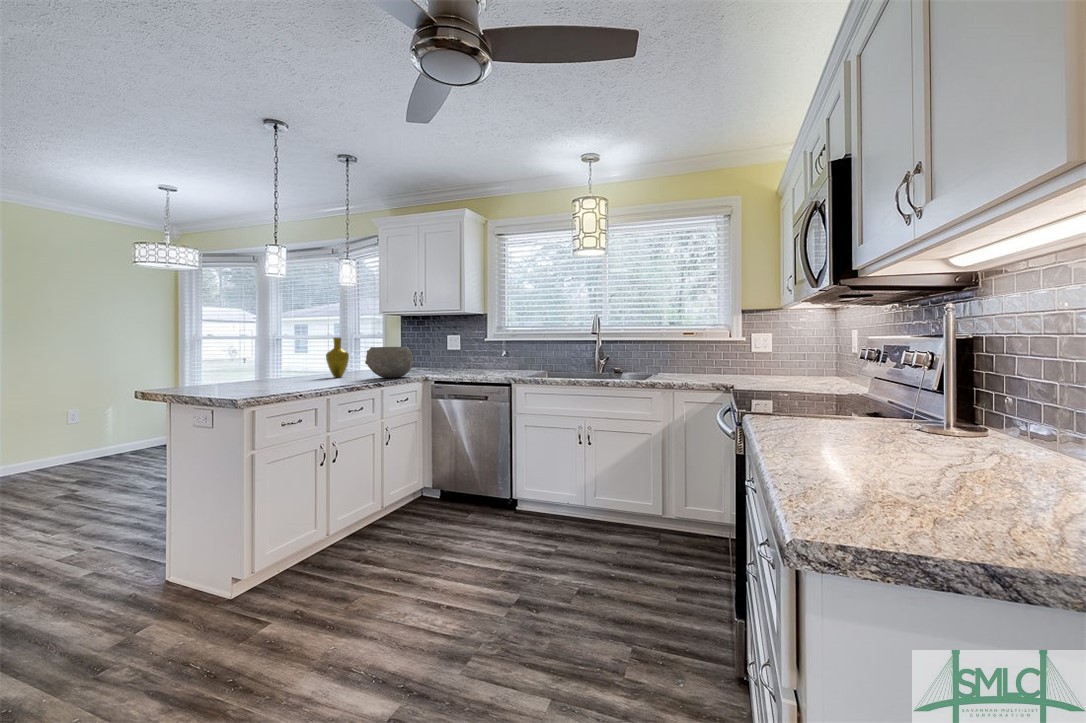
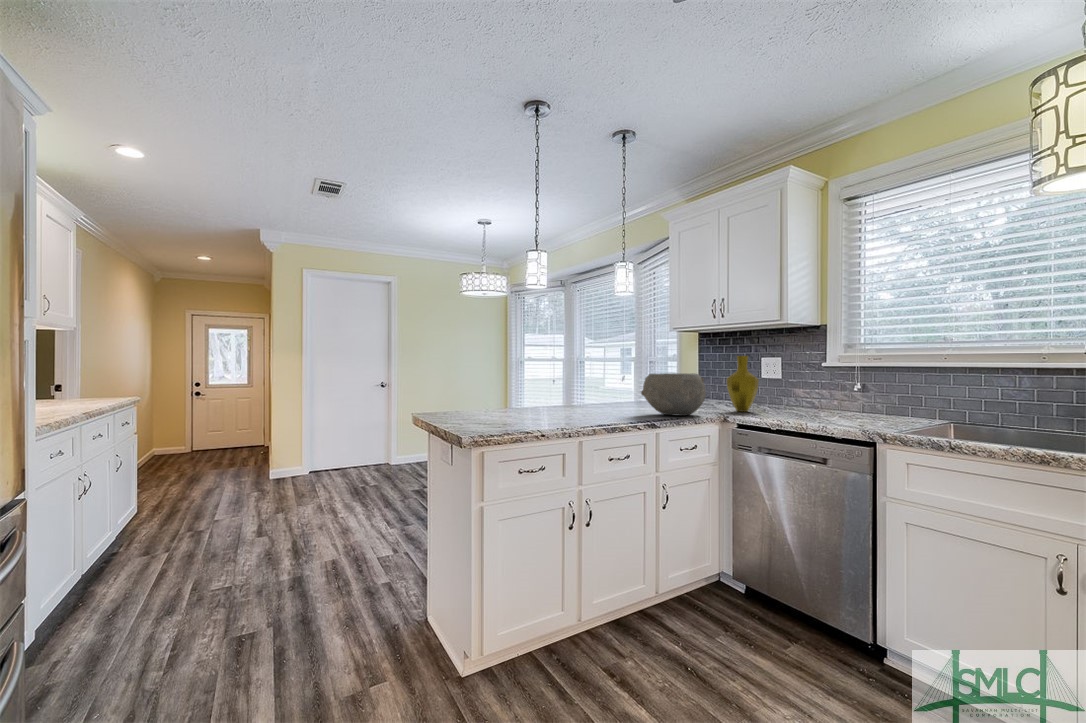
vase: present [326,338,349,377] -> present [727,356,759,412]

